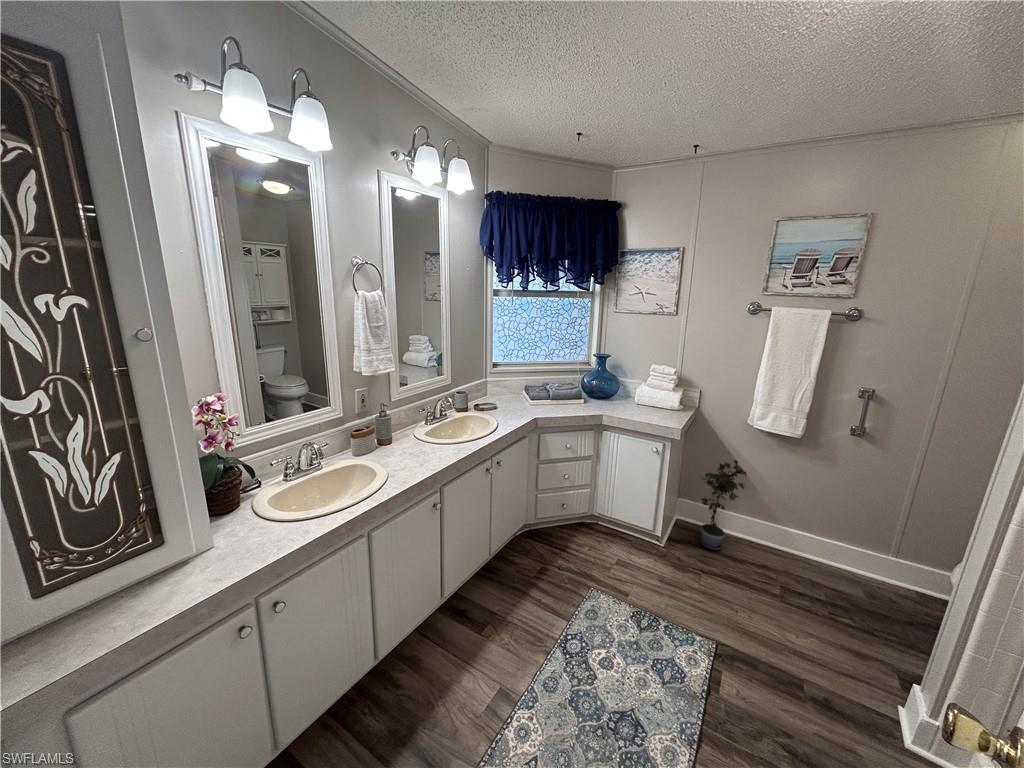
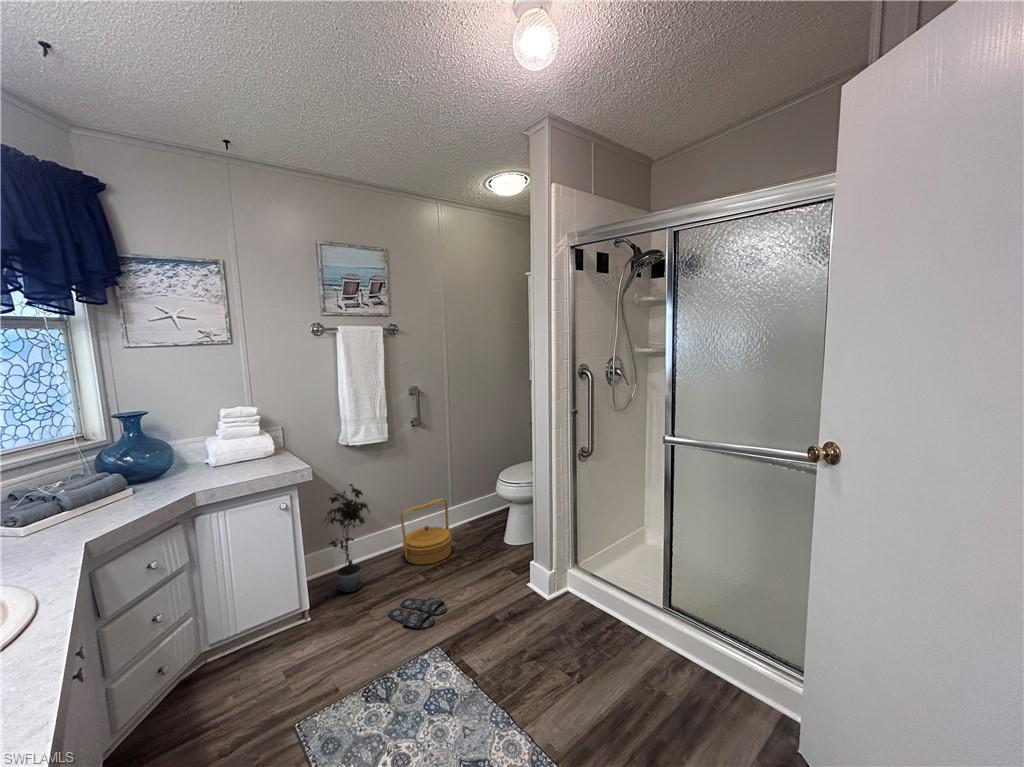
basket: none [781,514,864,594] -> present [401,498,451,564]
slippers: none [710,585,766,629] -> present [388,598,447,629]

